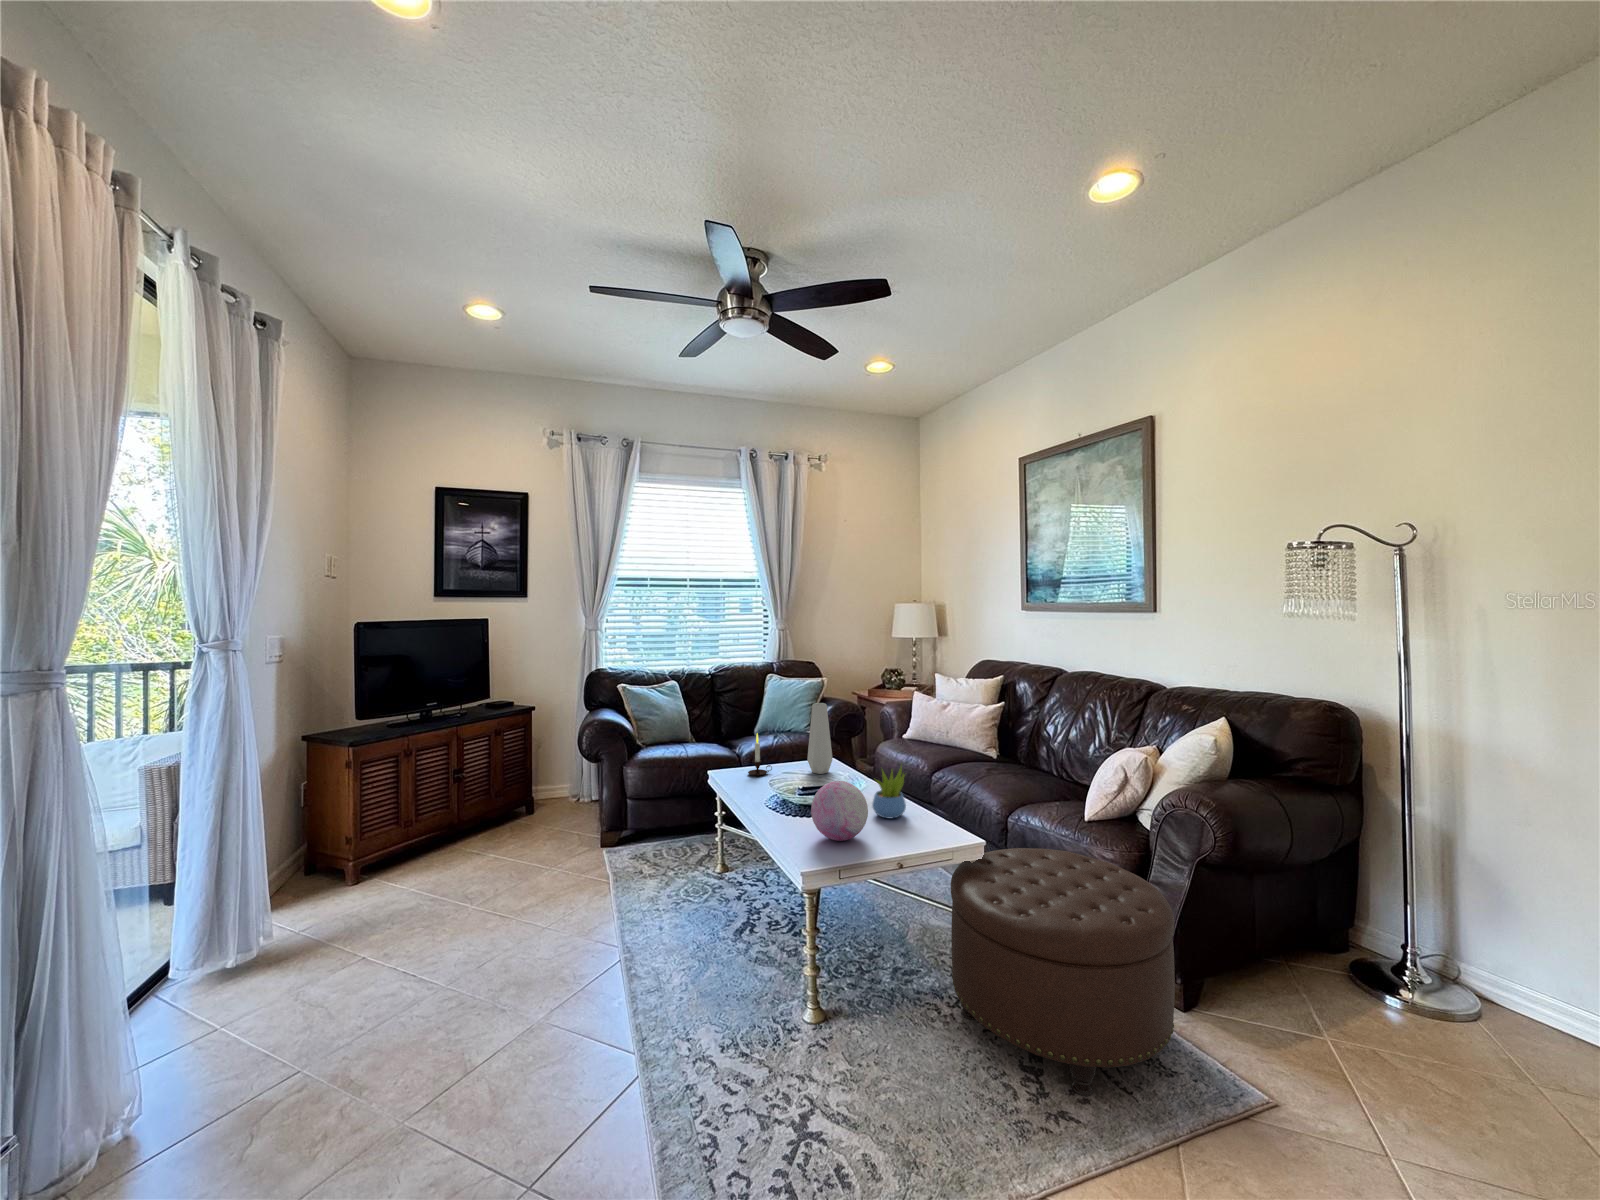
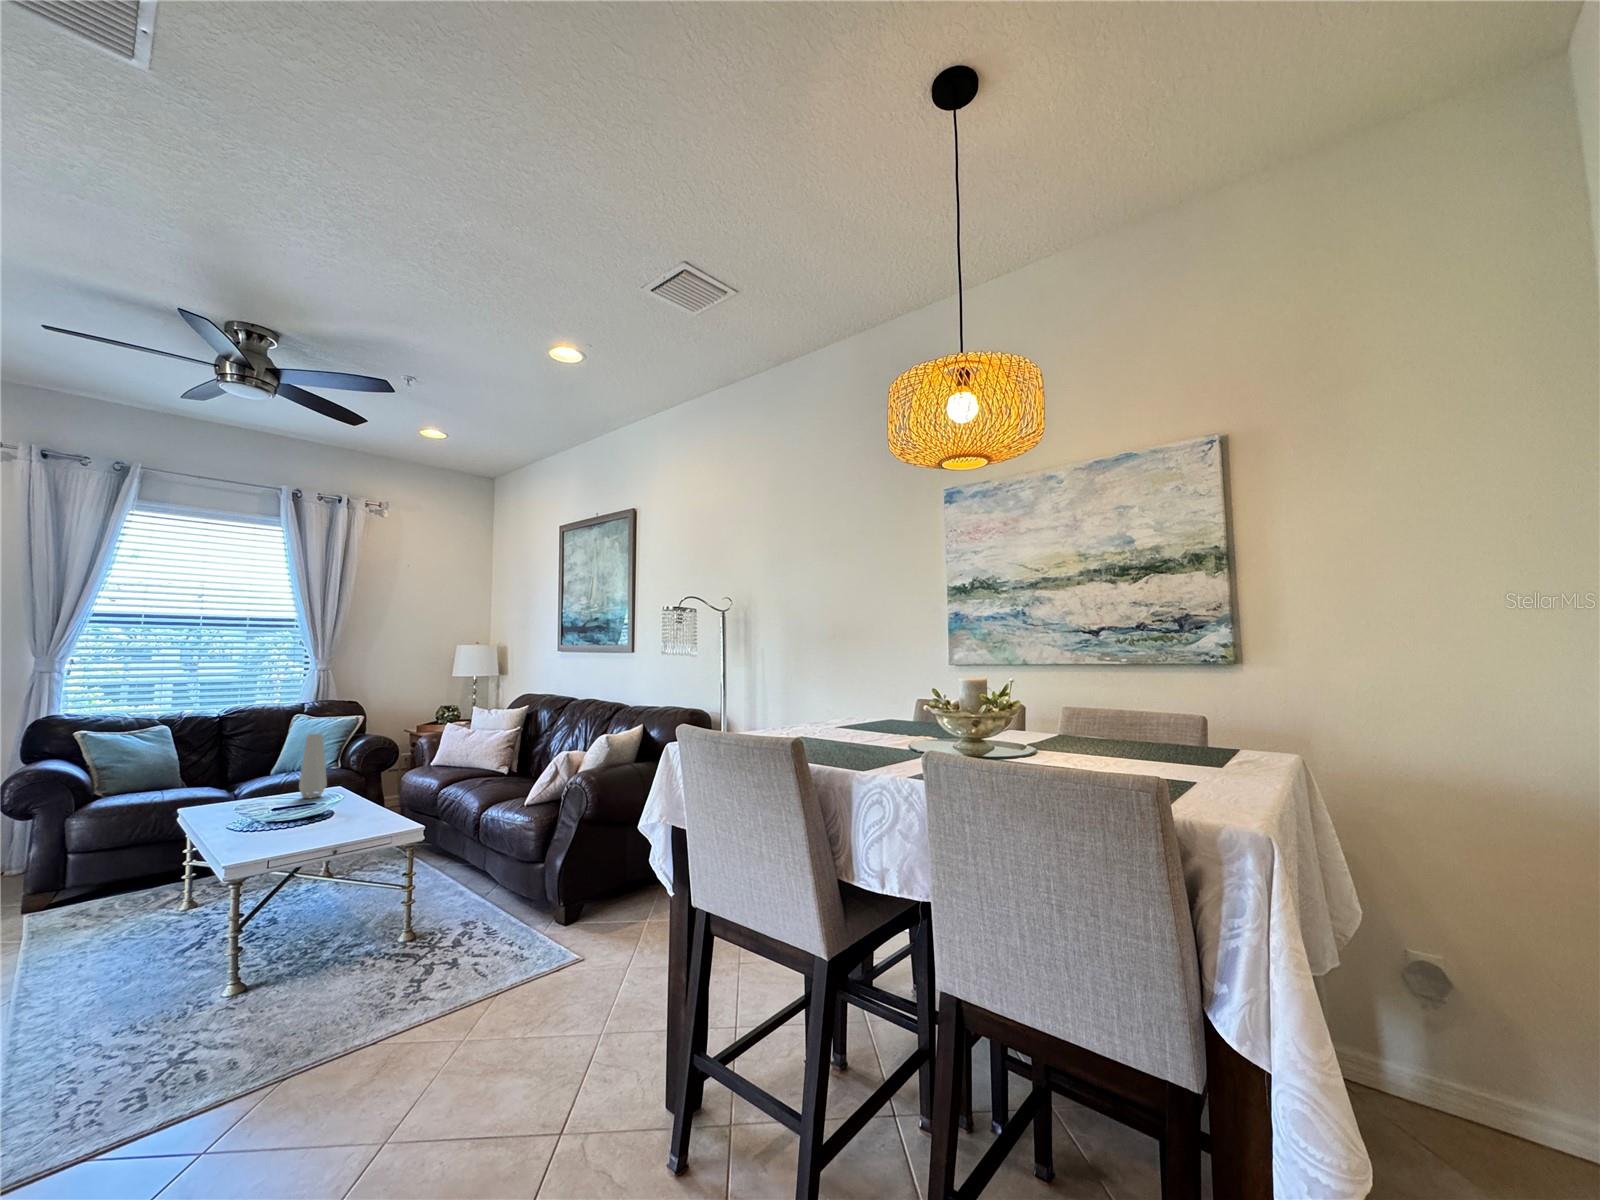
candle: present [748,733,772,776] -> none [225,765,256,806]
succulent plant: present [872,767,906,819] -> none [336,774,369,821]
decorative orb: present [811,781,868,841] -> none [258,789,318,839]
ottoman: present [951,848,1175,1096] -> none [372,826,541,980]

